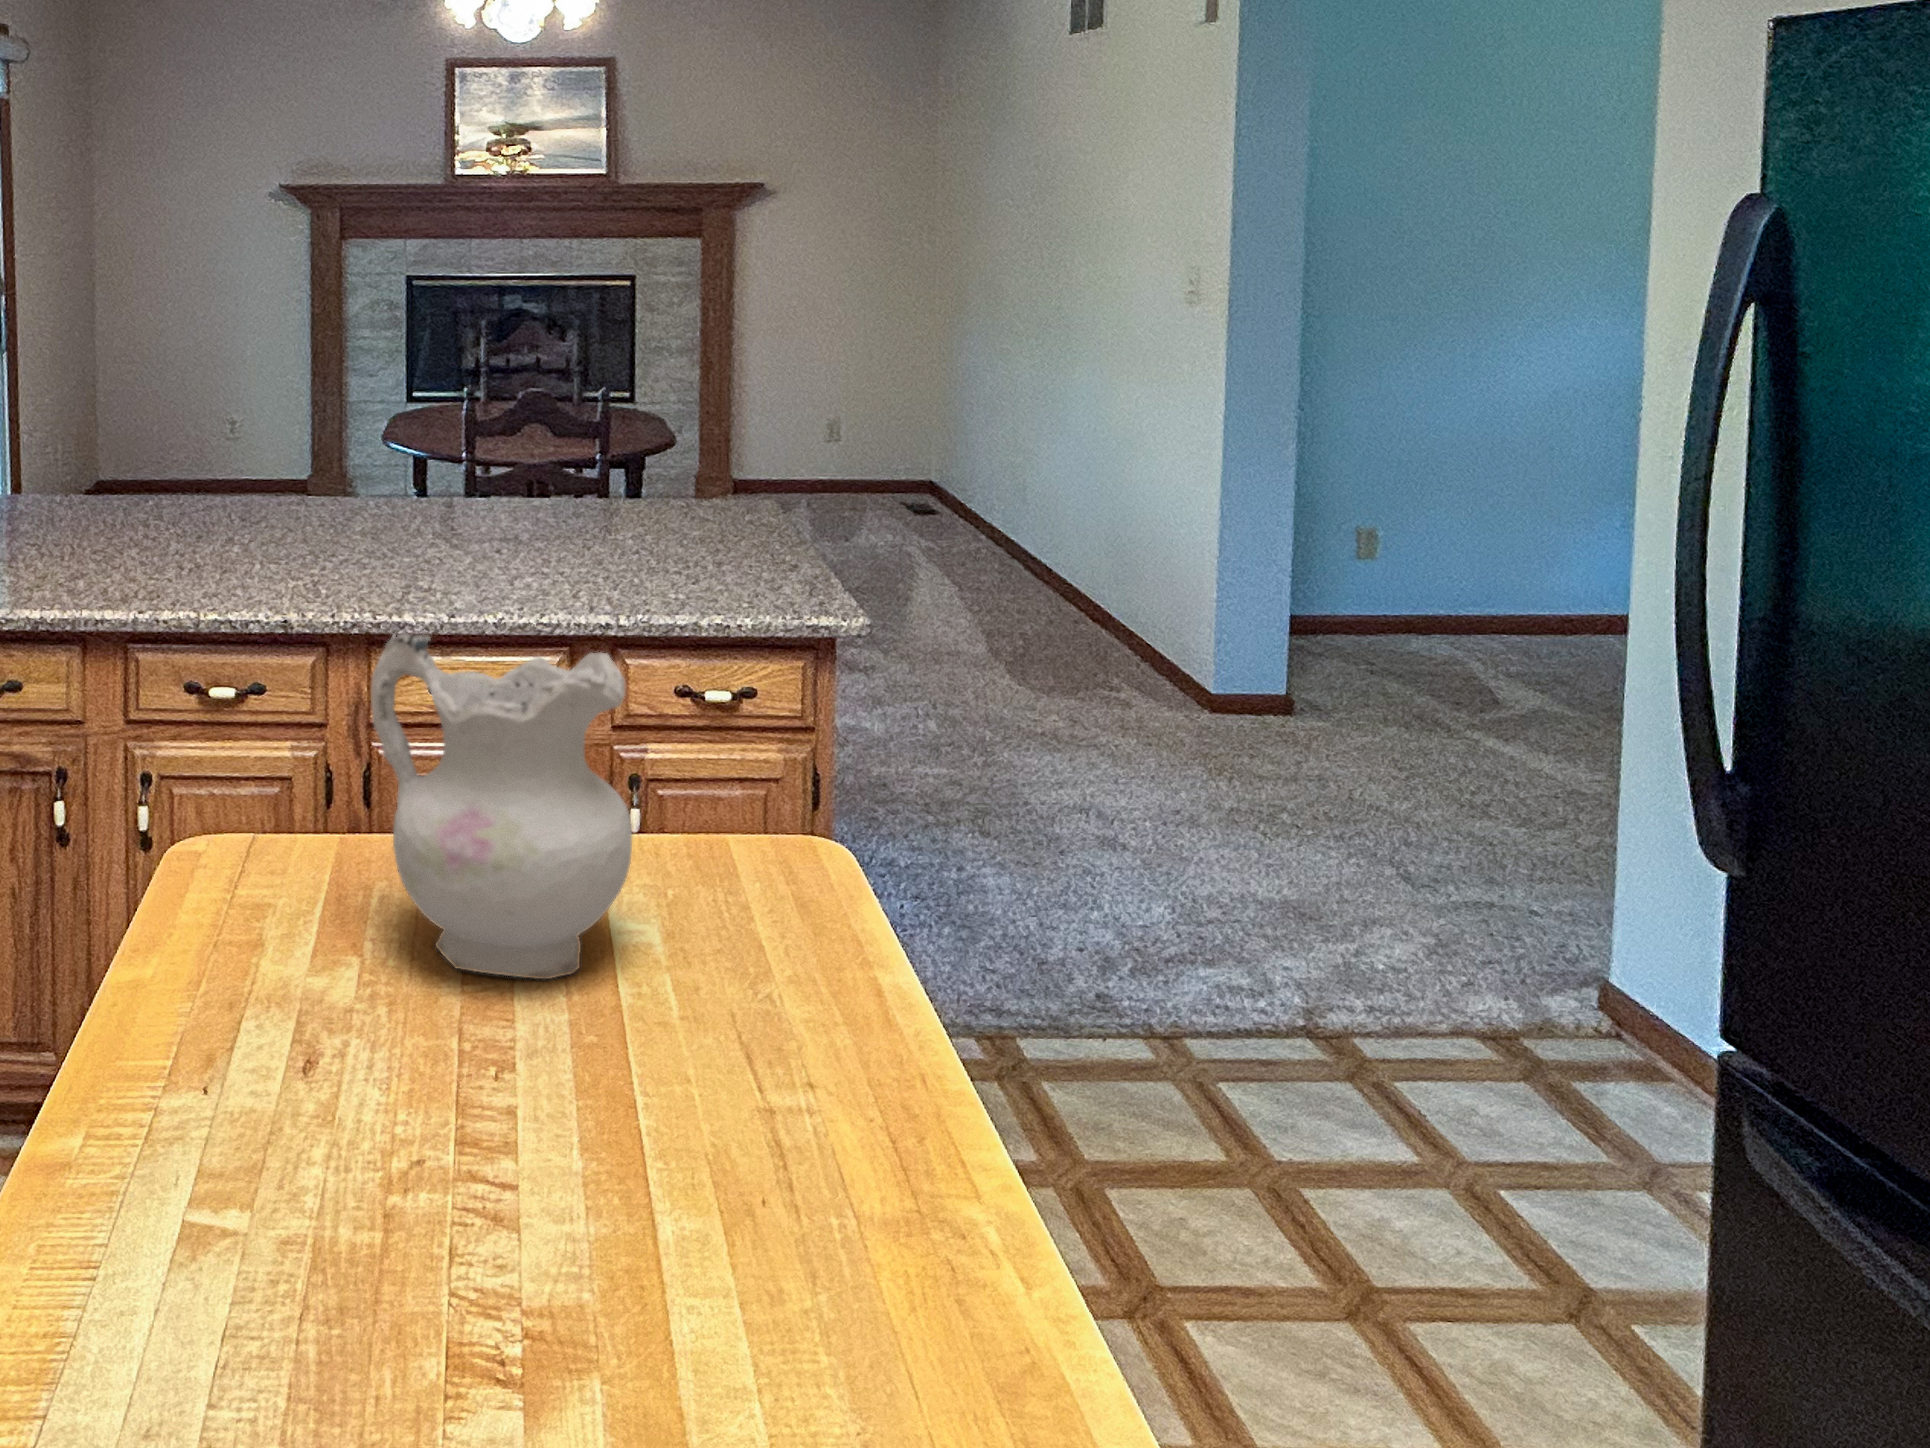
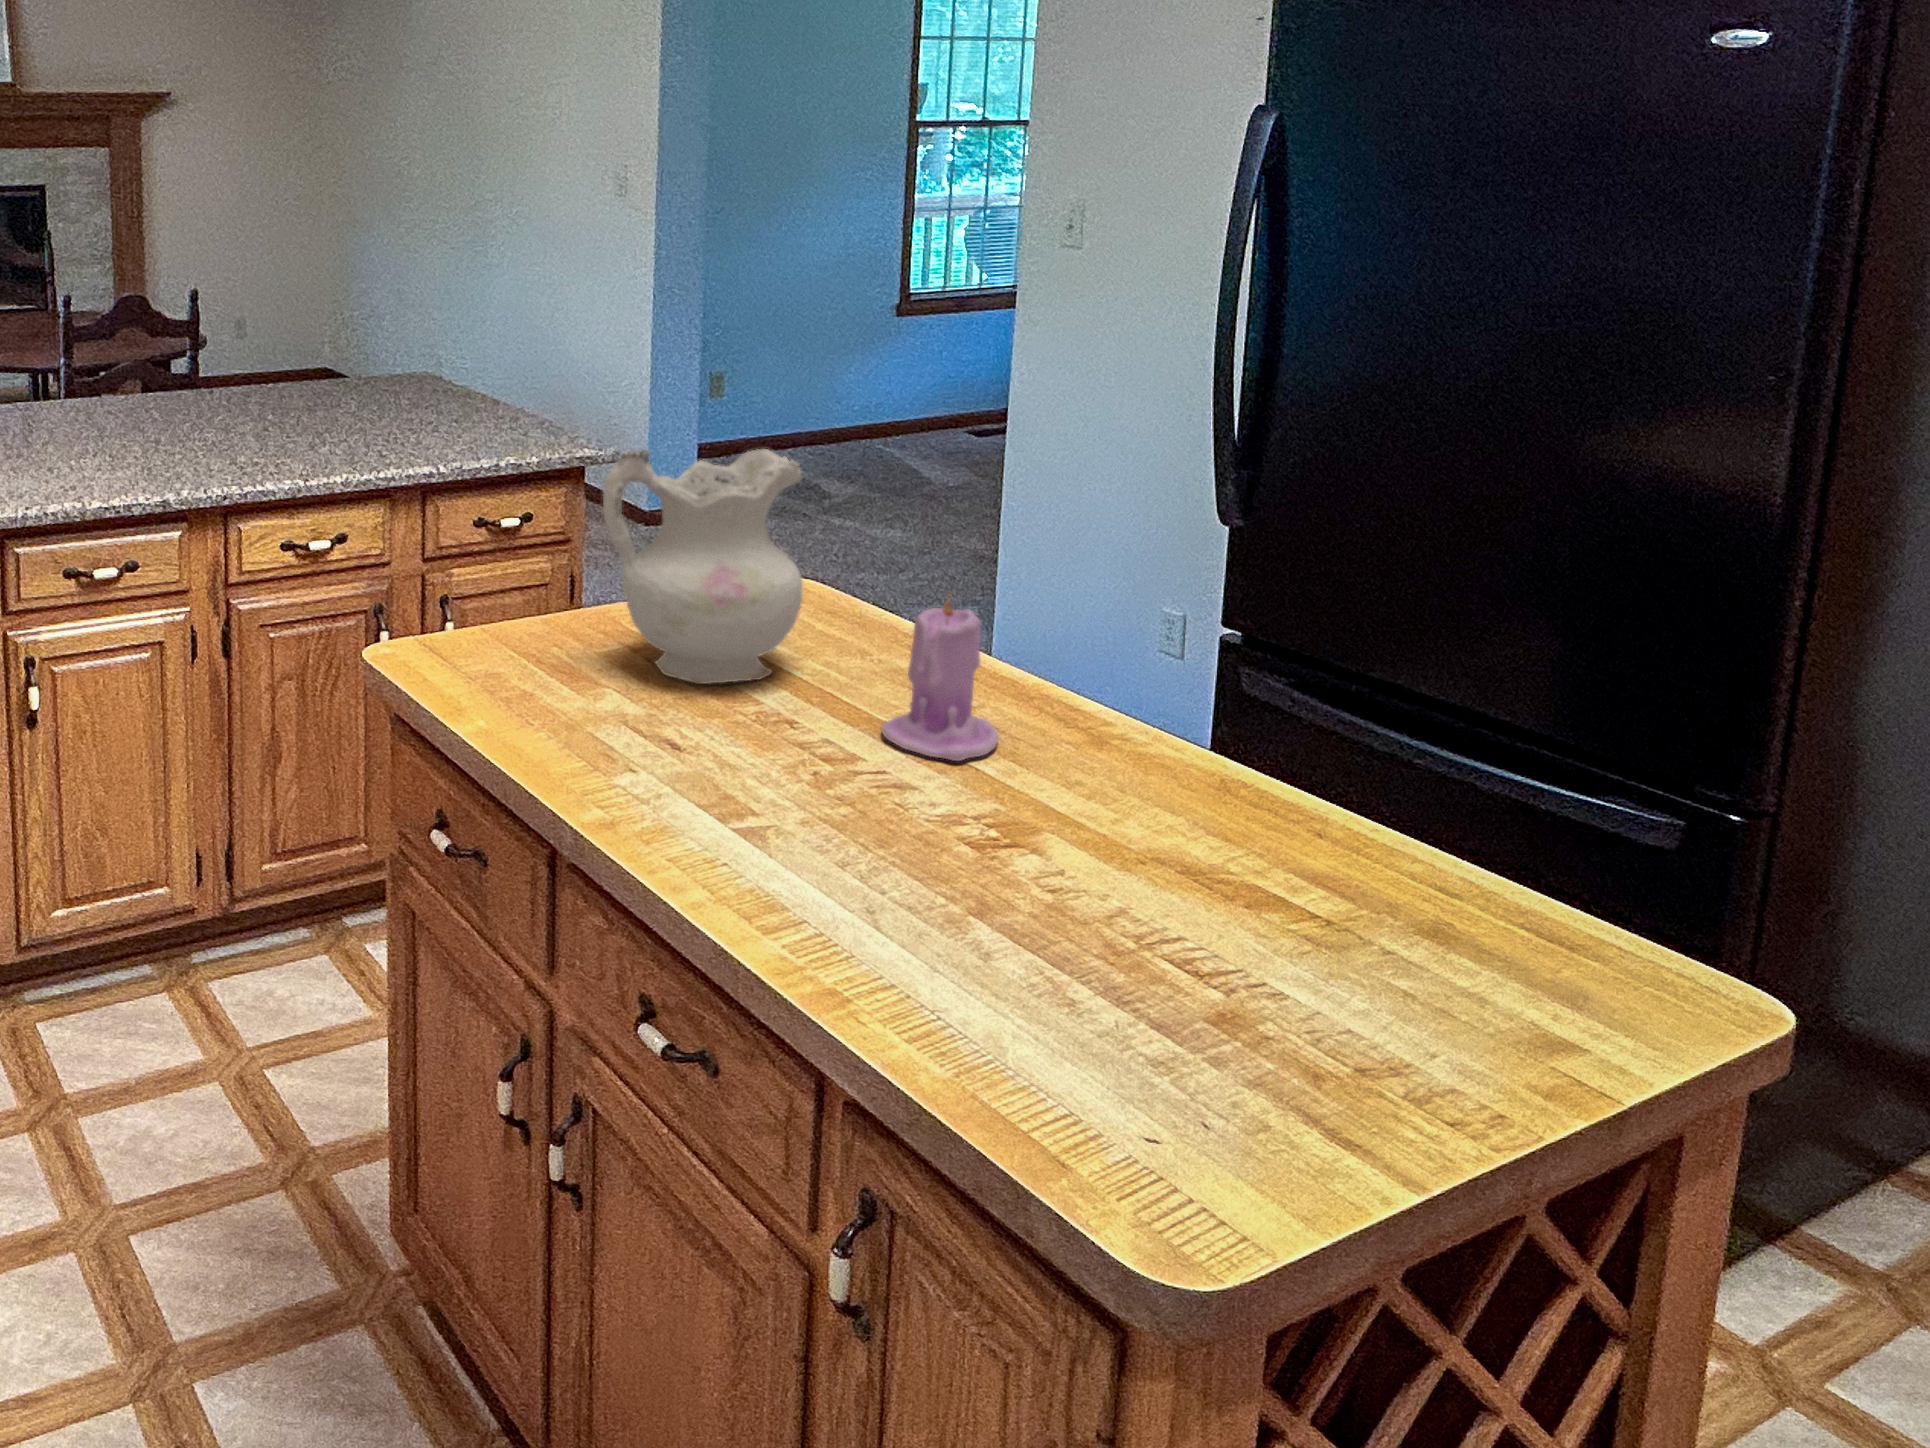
candle: none [567,911,745,1184] -> present [882,599,999,761]

